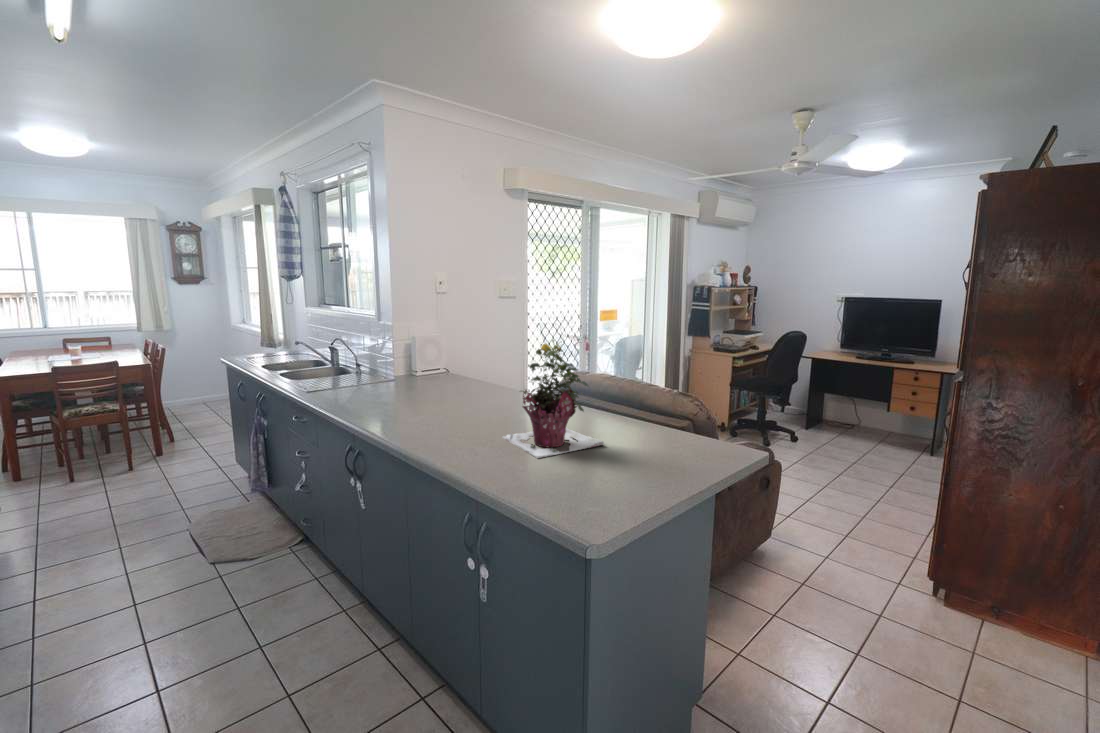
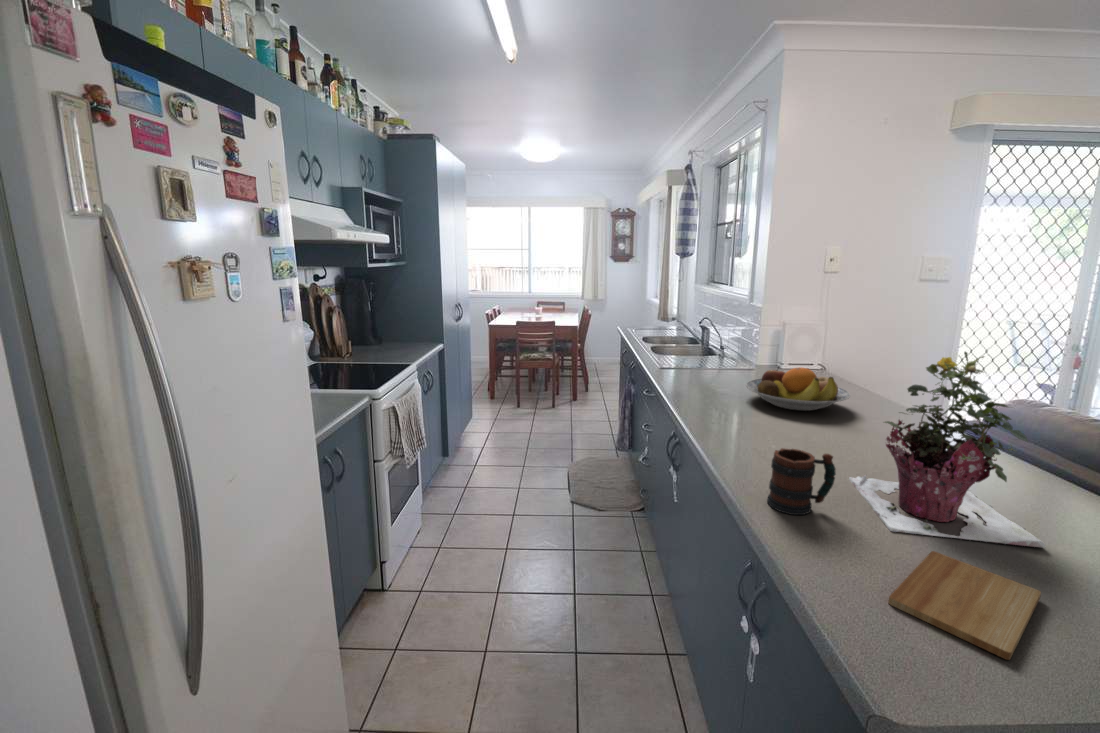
fruit bowl: none [402,369,480,404] -> present [746,367,850,411]
mug: none [462,418,502,467] -> present [767,448,836,515]
cutting board: none [553,460,610,494] -> present [888,551,1041,660]

